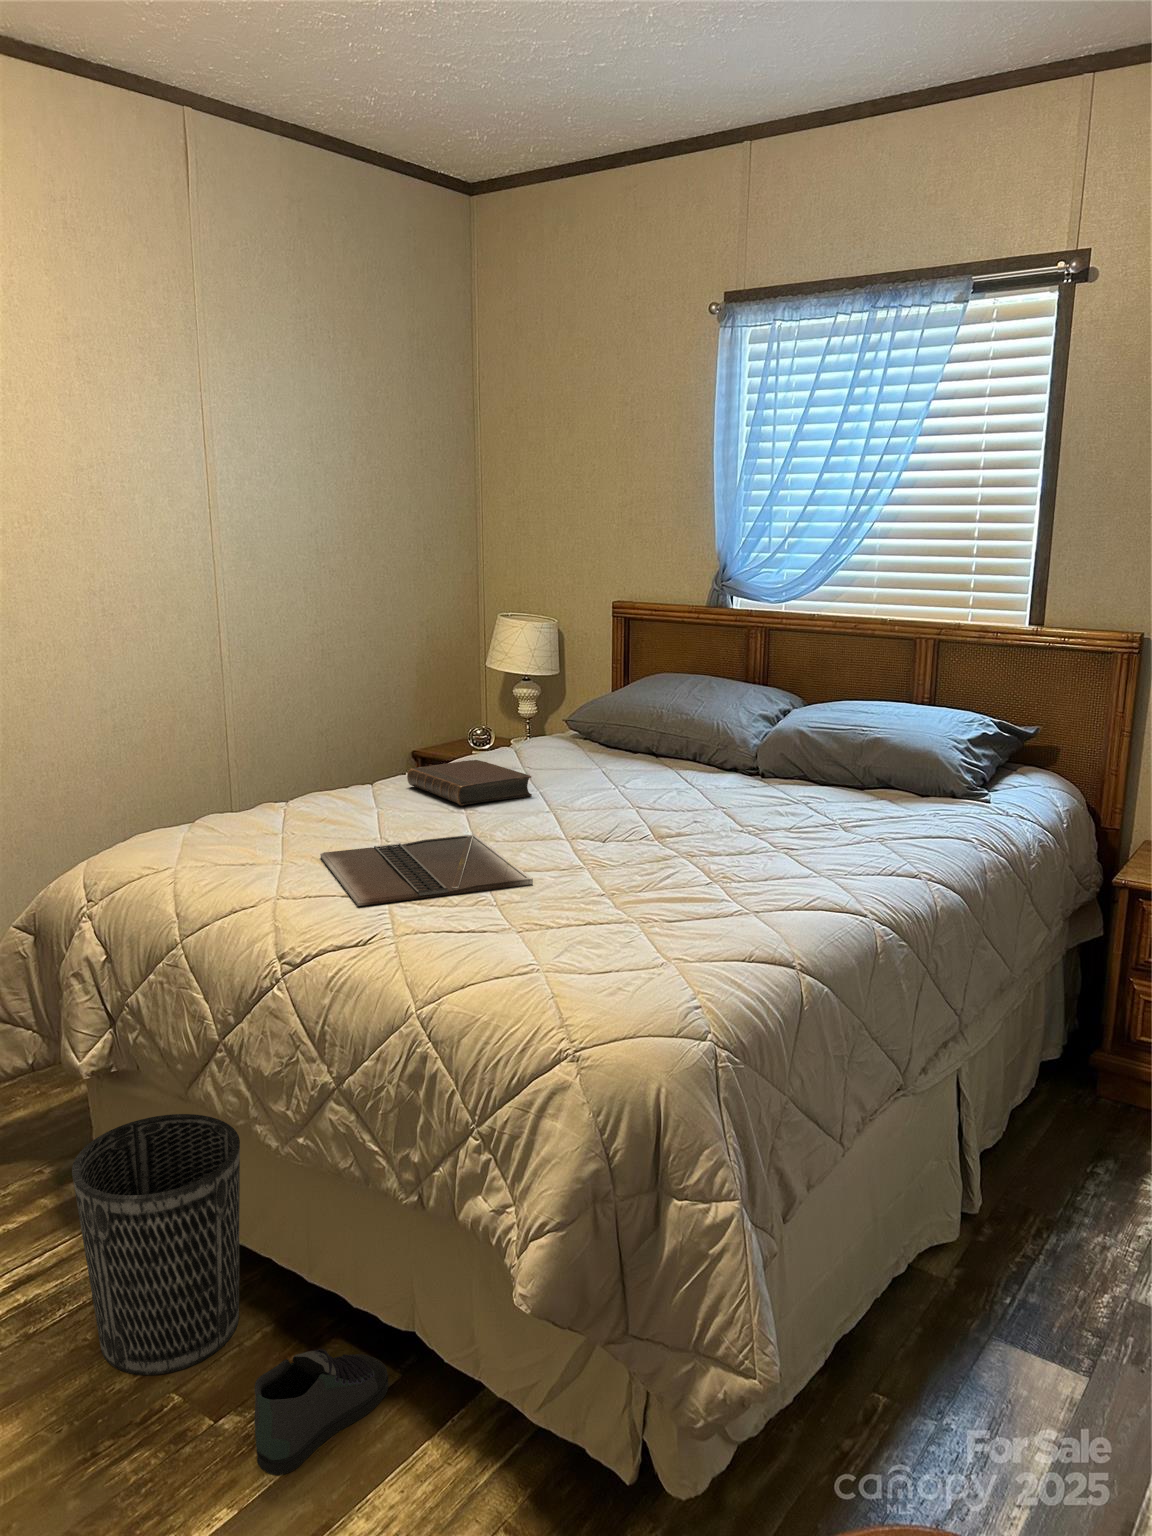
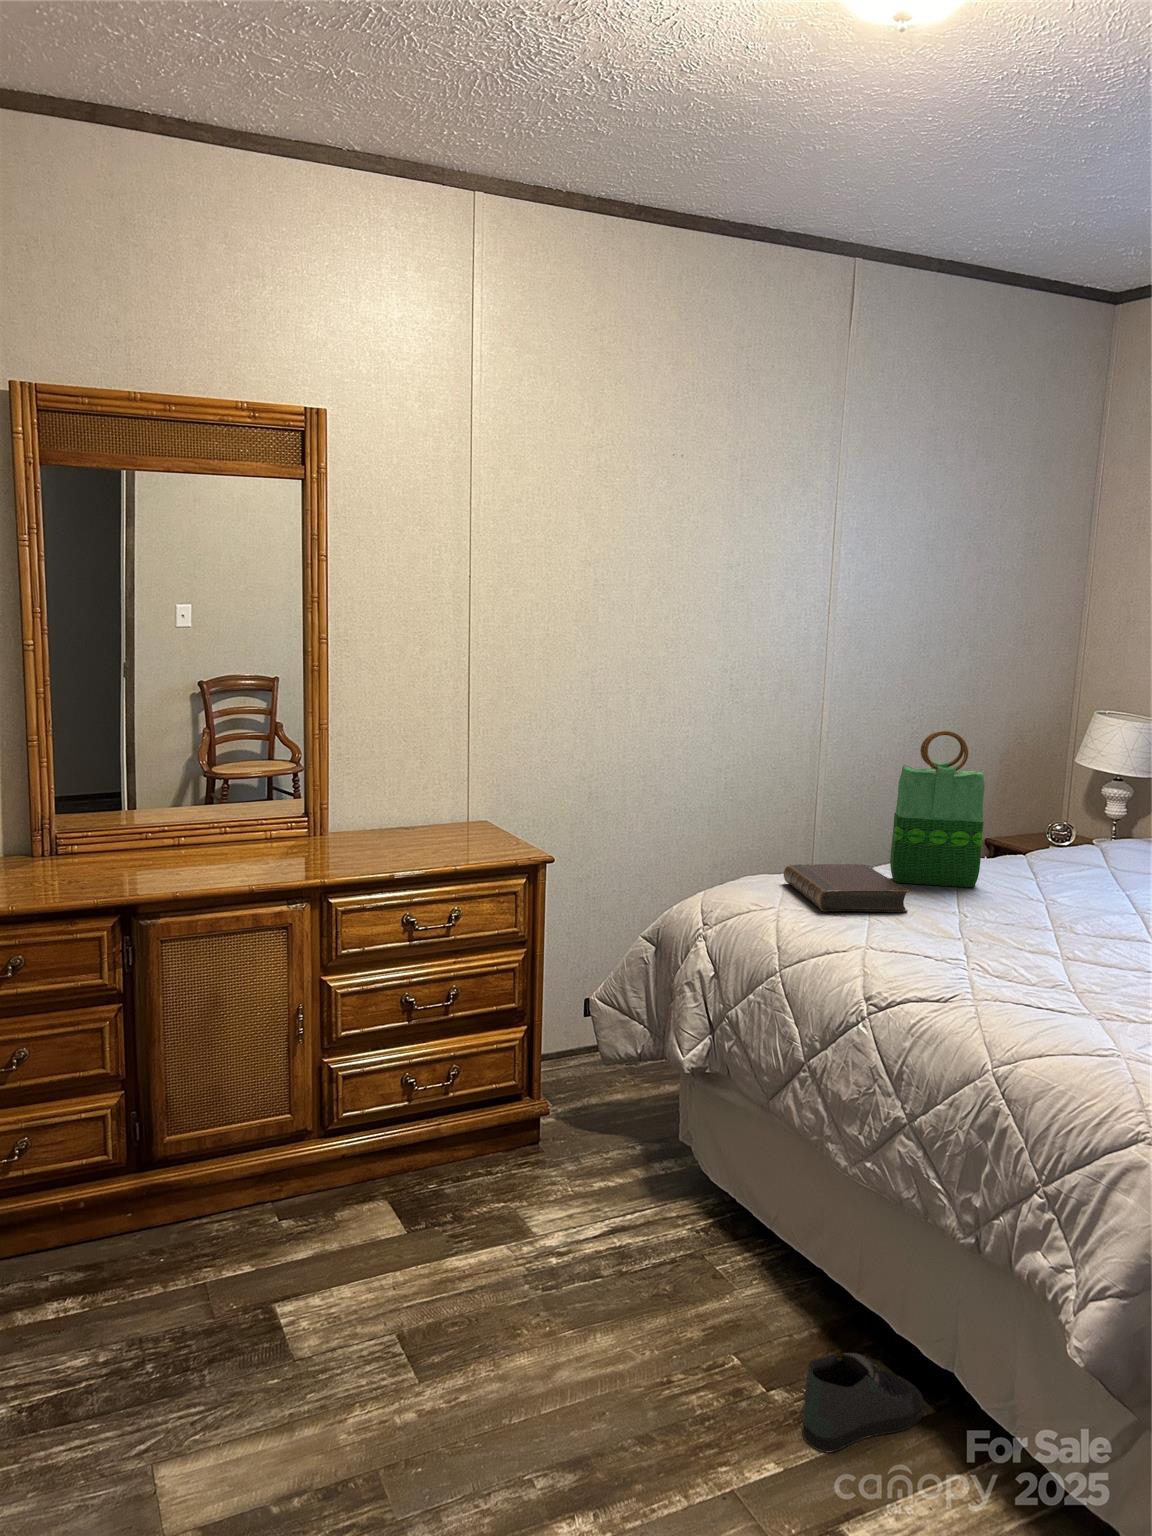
tote bag: none [303,647,398,815] -> present [890,731,985,887]
book: present [407,760,532,805] -> present [784,864,909,912]
laptop: present [320,835,533,906] -> none [905,916,1118,977]
wastebasket: present [72,1114,240,1375] -> none [675,1117,811,1339]

